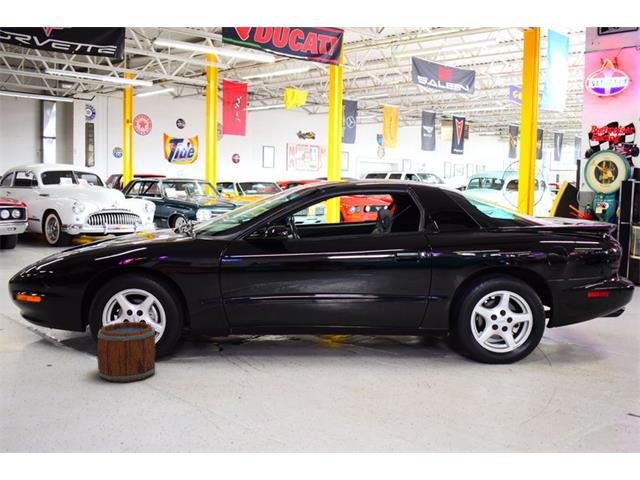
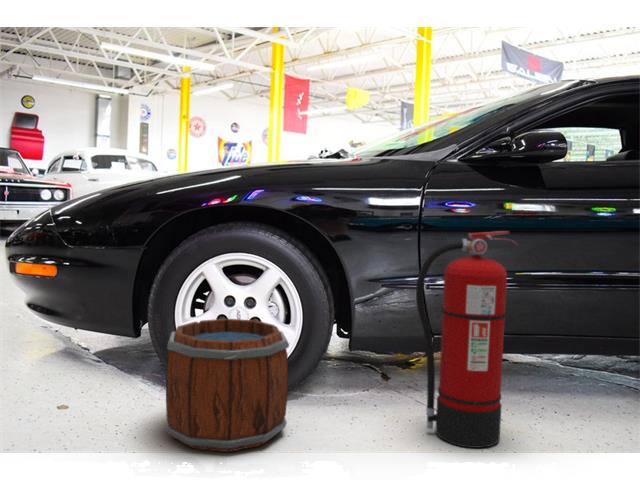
fire extinguisher: none [216,277,261,377] -> present [416,231,518,448]

